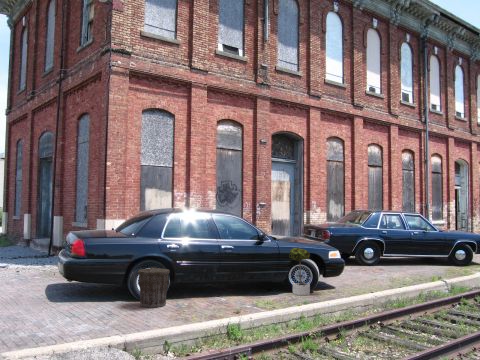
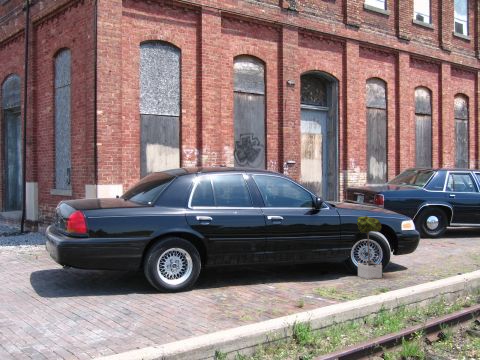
trash can: present [138,267,170,308] -> none [157,245,200,301]

